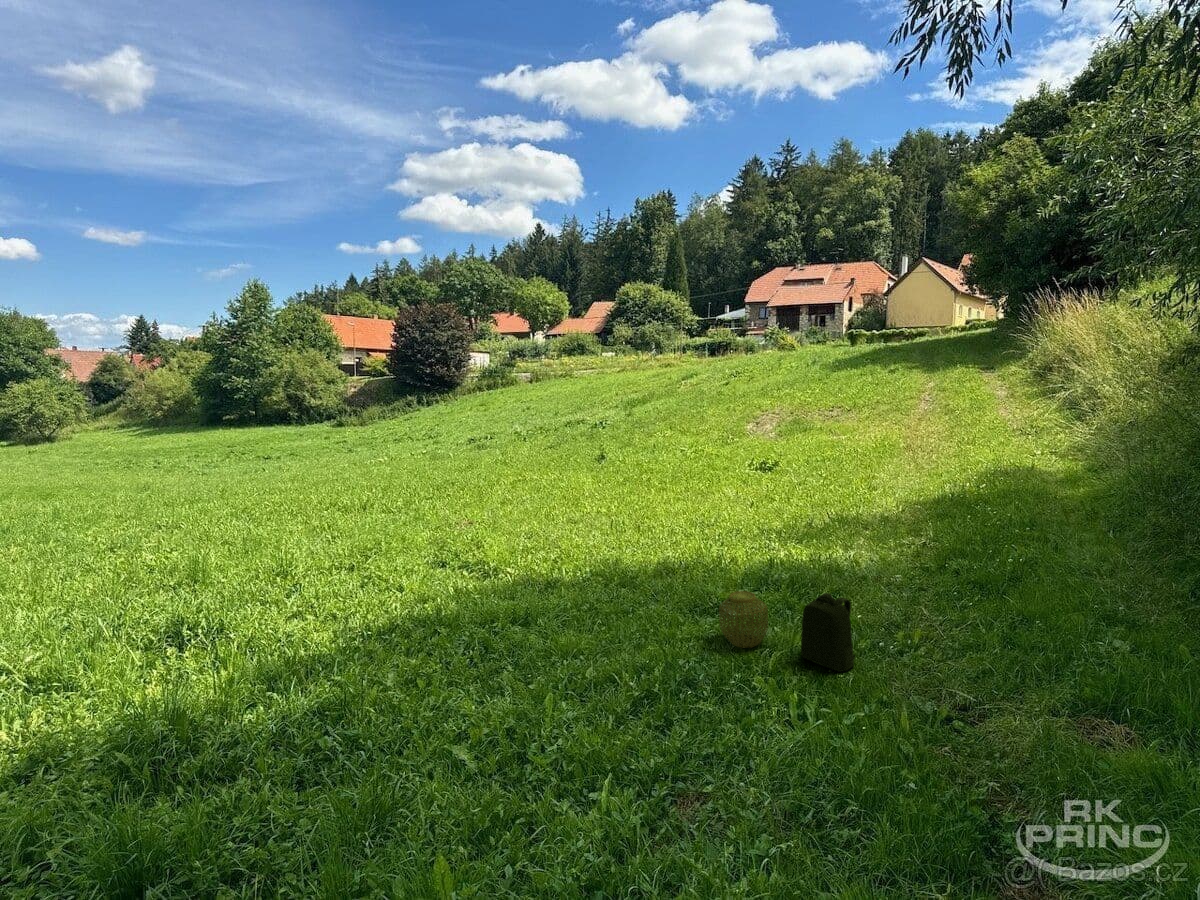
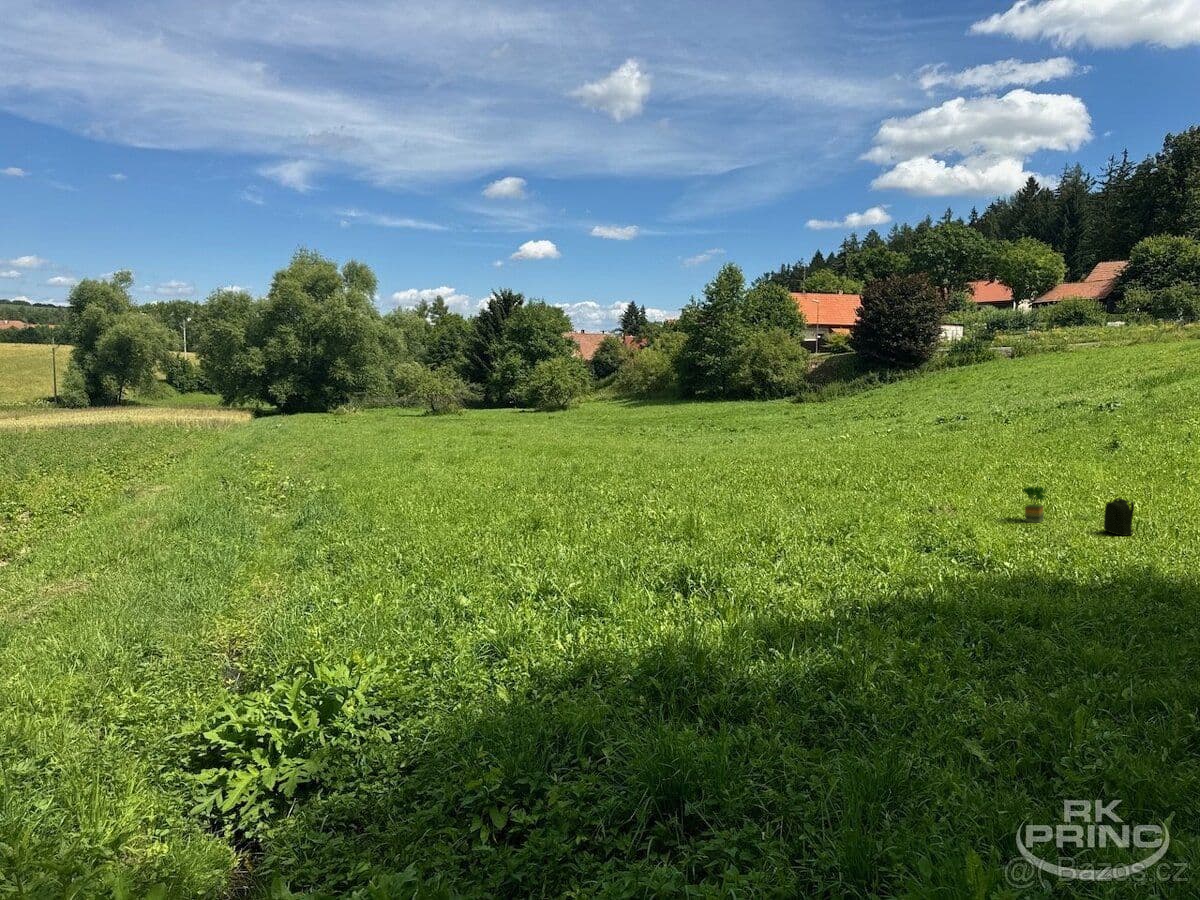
potted tree: none [641,570,688,642] -> present [1023,486,1047,523]
woven basket: present [719,591,768,648] -> none [1064,499,1093,527]

